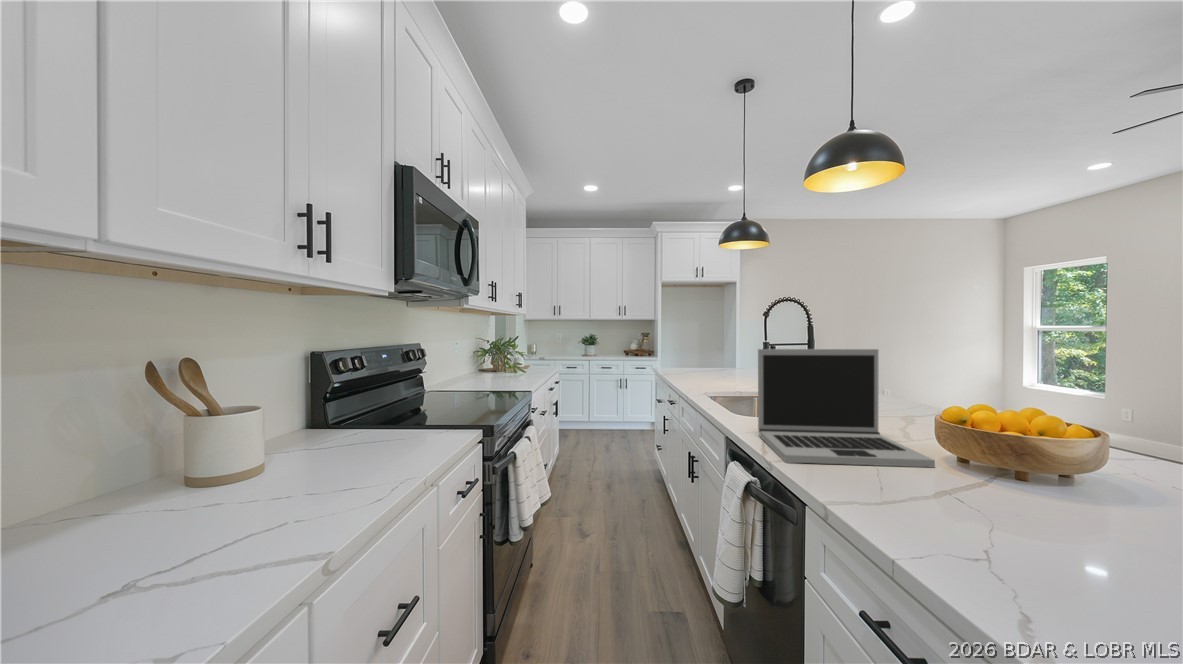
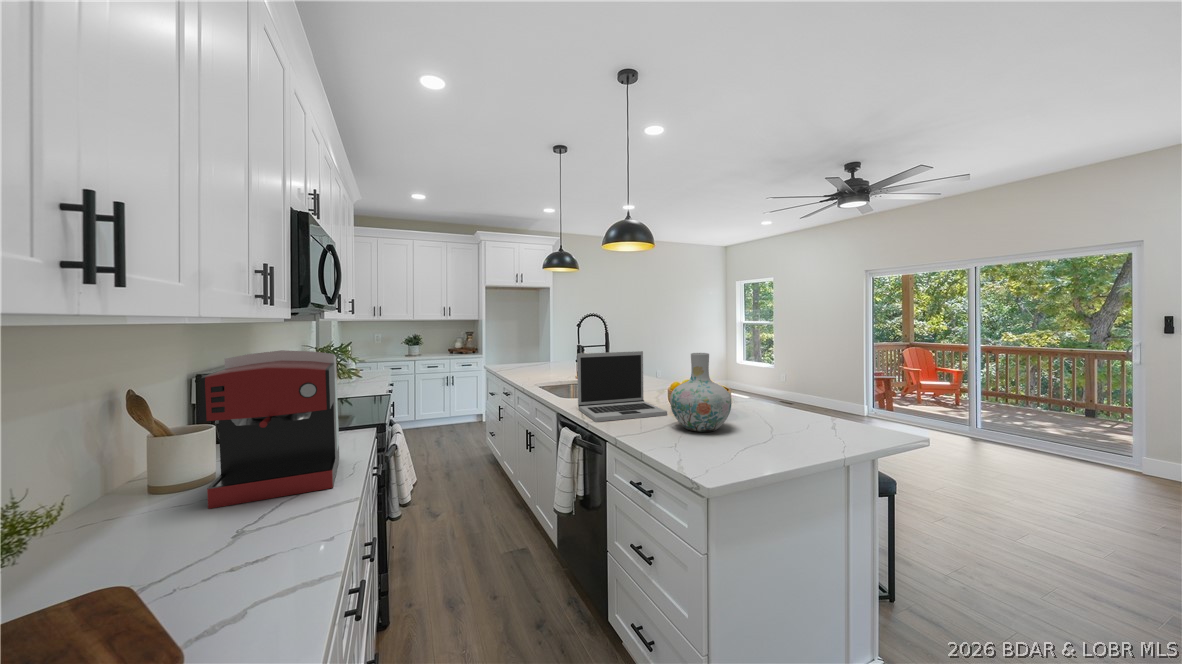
coffee maker: none [160,317,392,530] -> present [201,350,339,509]
vase: none [951,348,1142,528] -> present [670,353,732,432]

